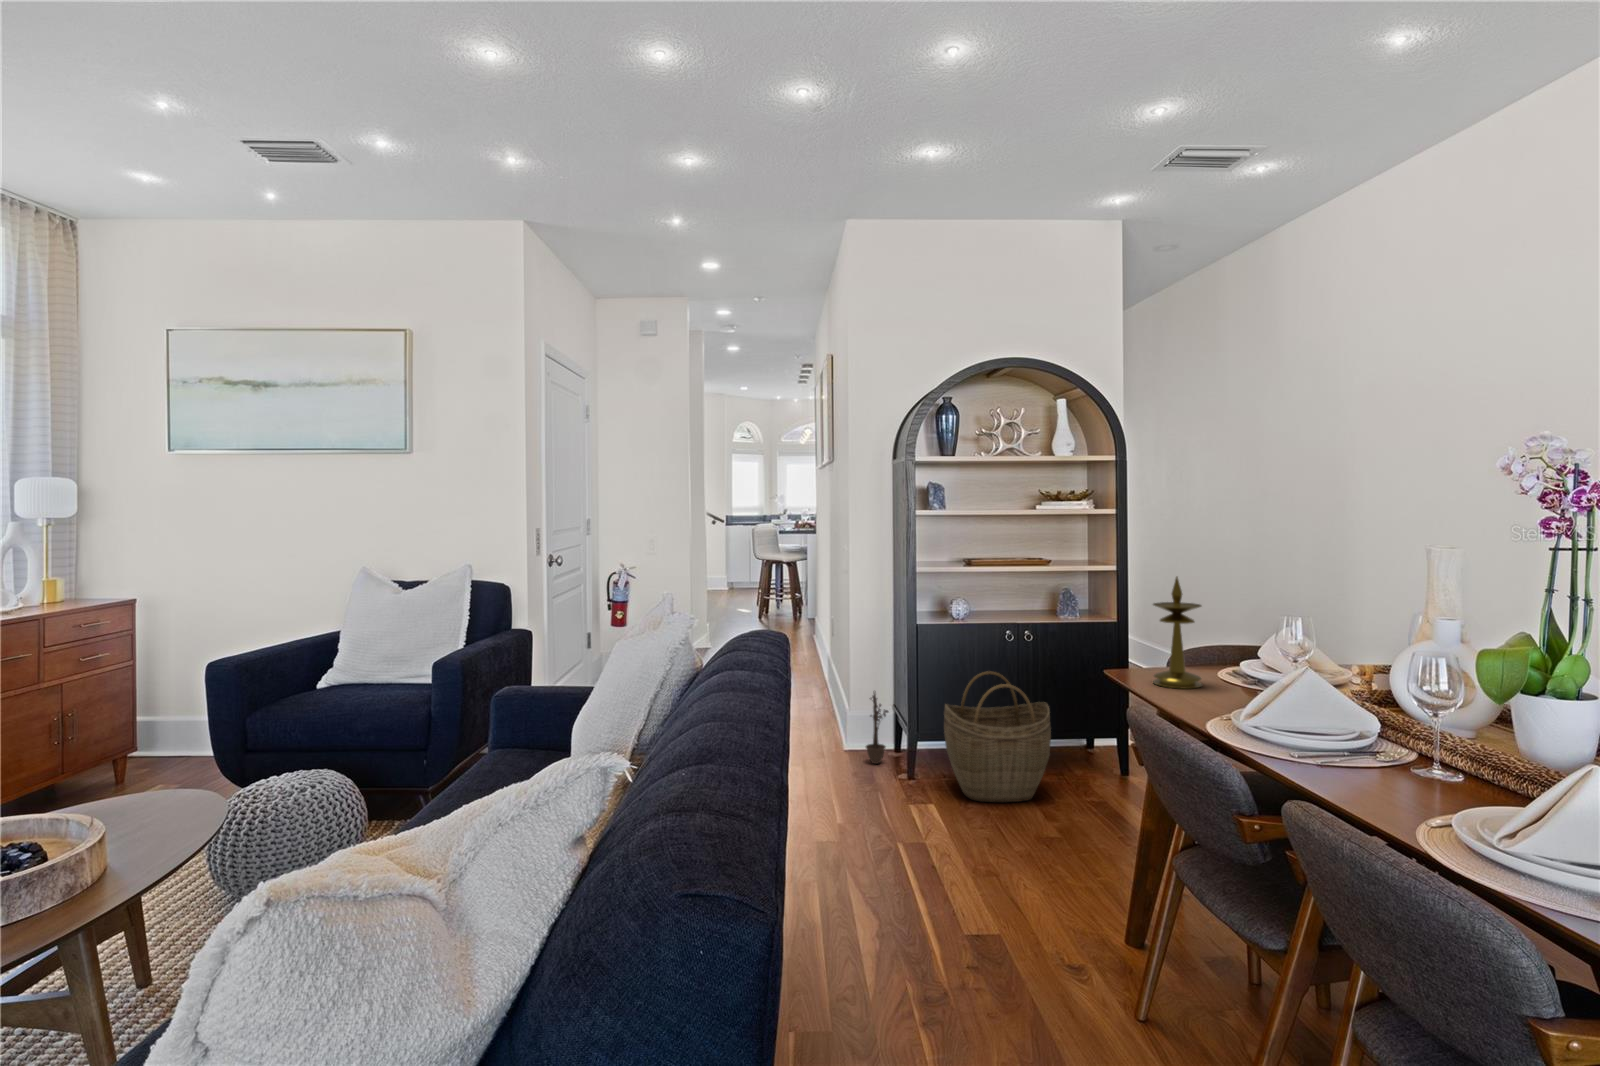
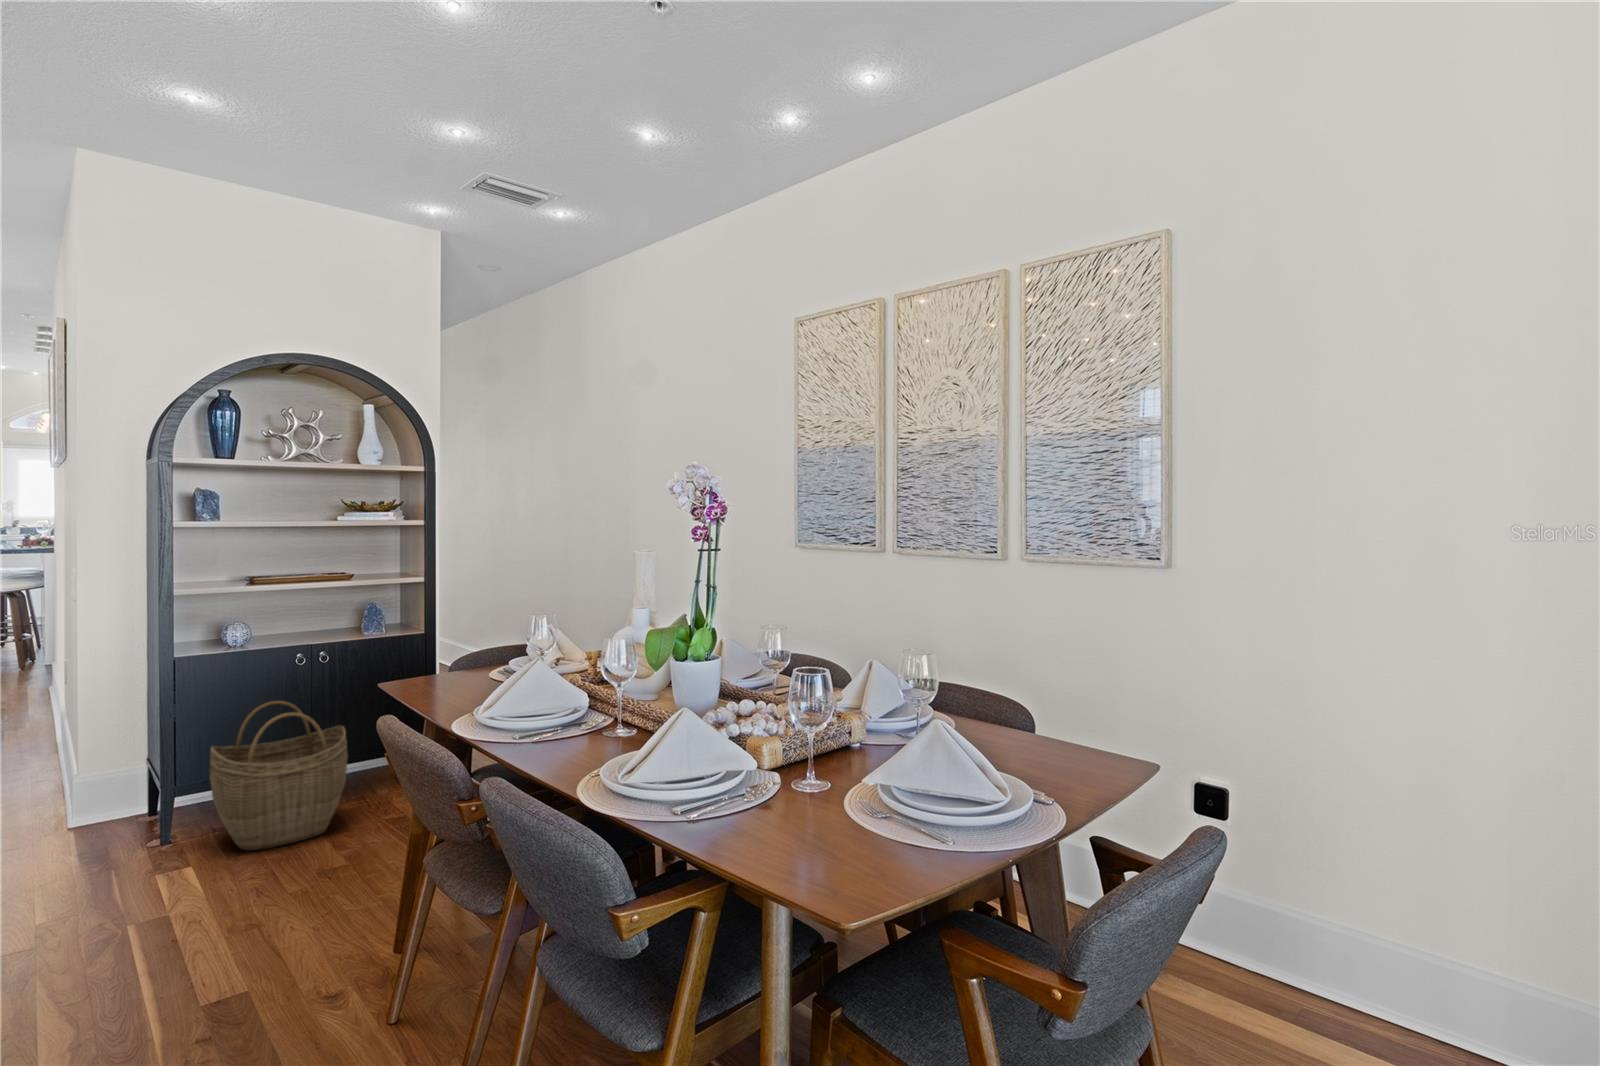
candlestick: present [1153,577,1202,689] -> none [422,584,470,692]
decorative plant: present [866,693,888,764] -> none [96,746,135,838]

